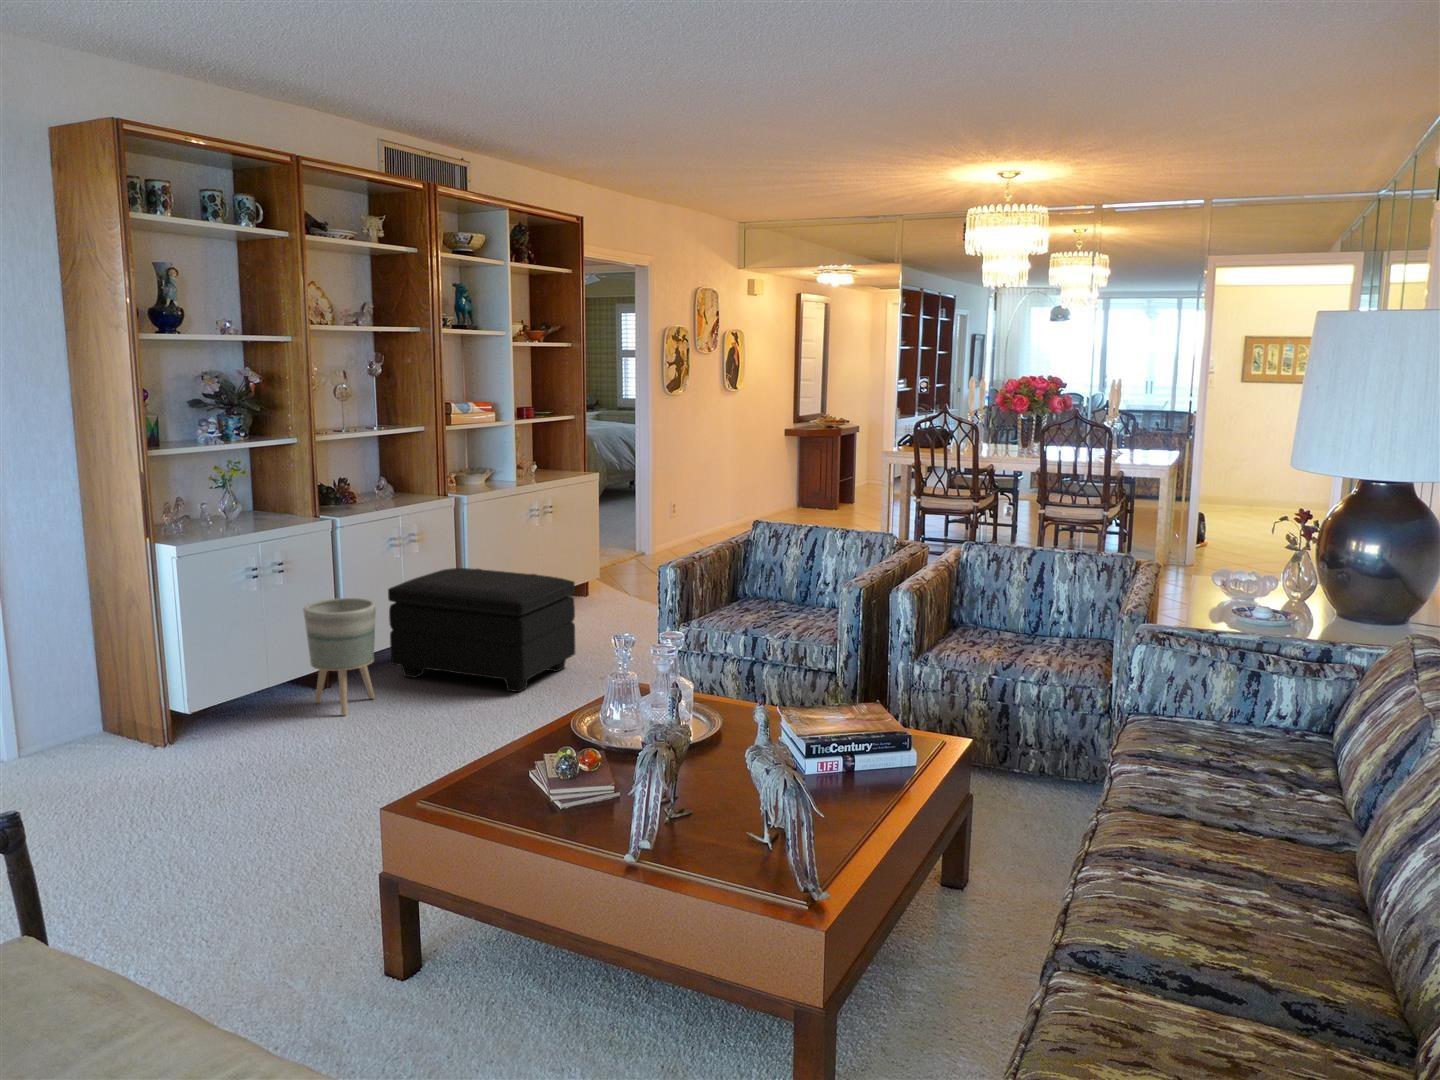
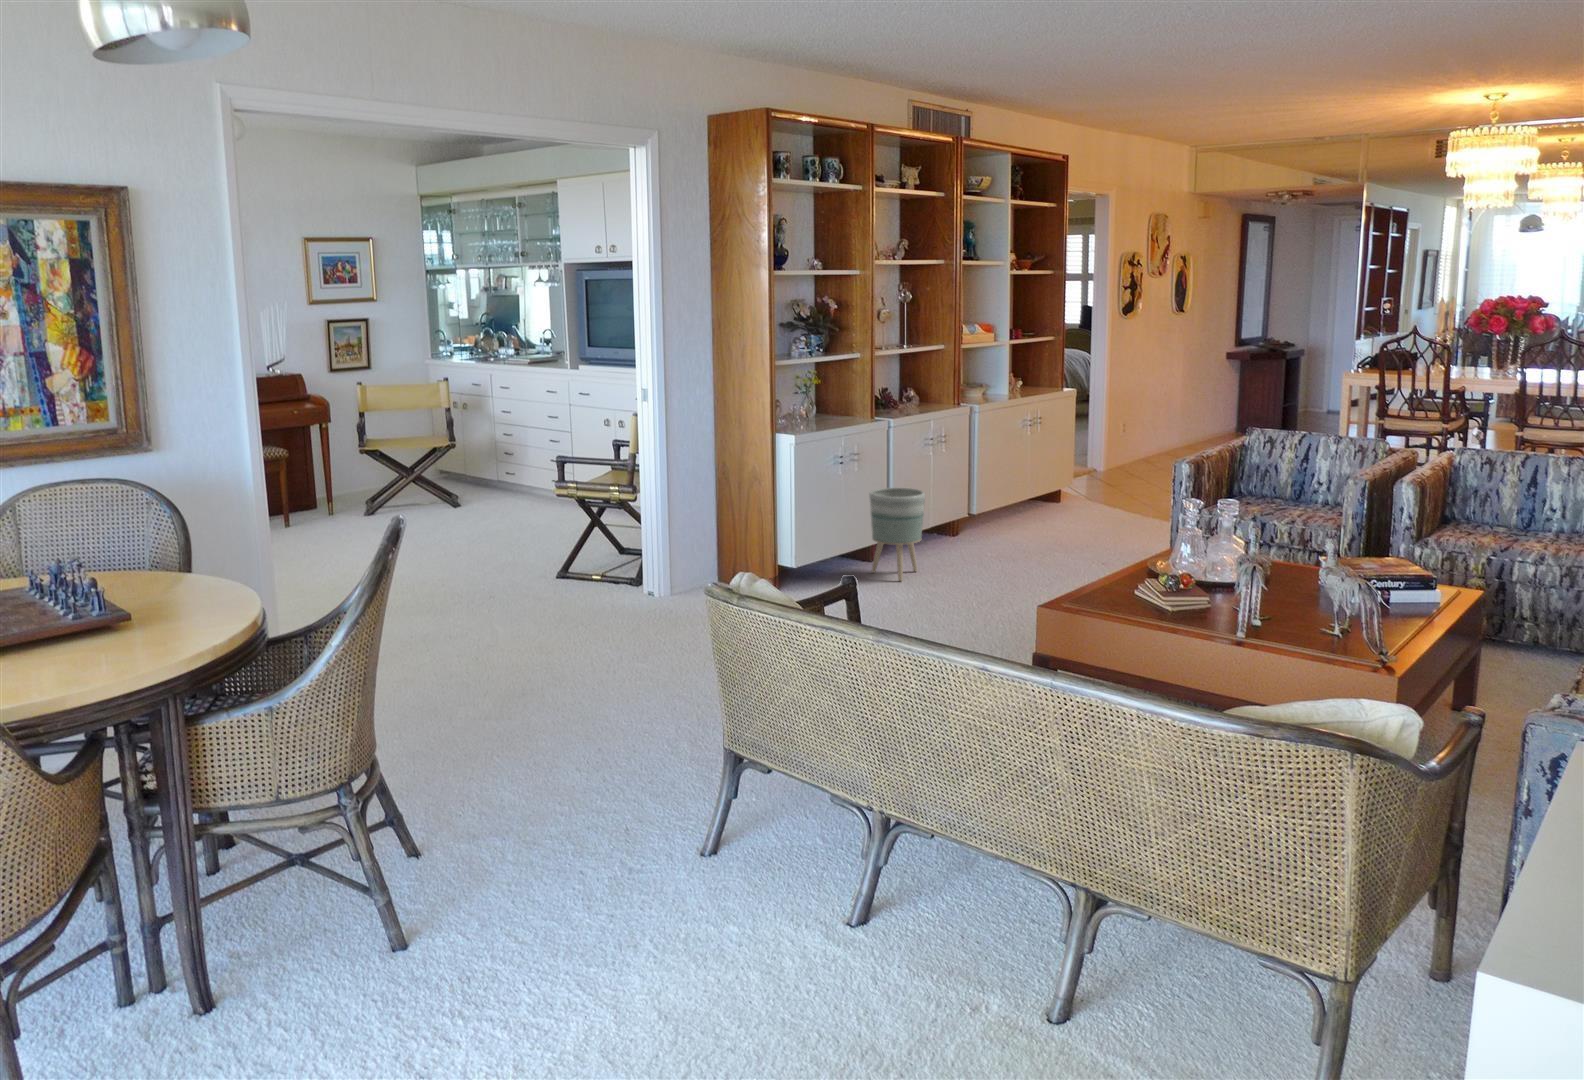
footstool: present [388,568,575,692] -> none [922,469,1079,572]

